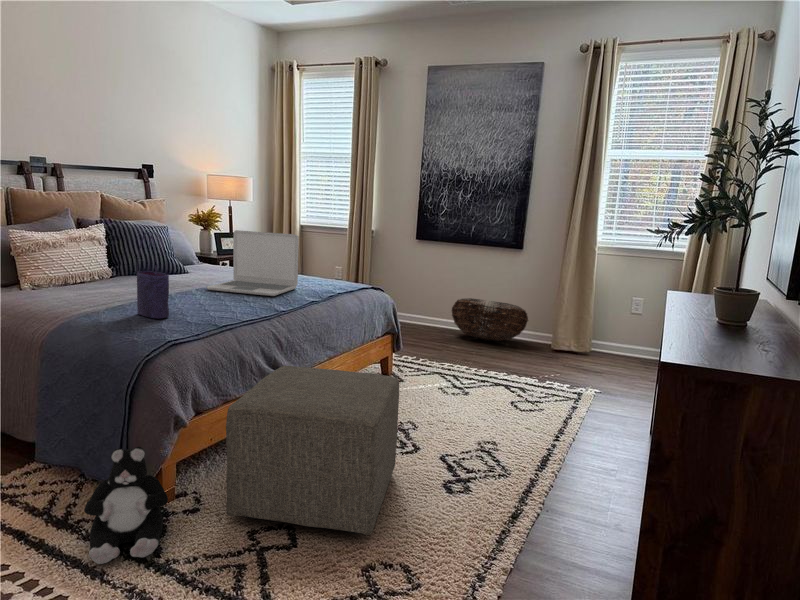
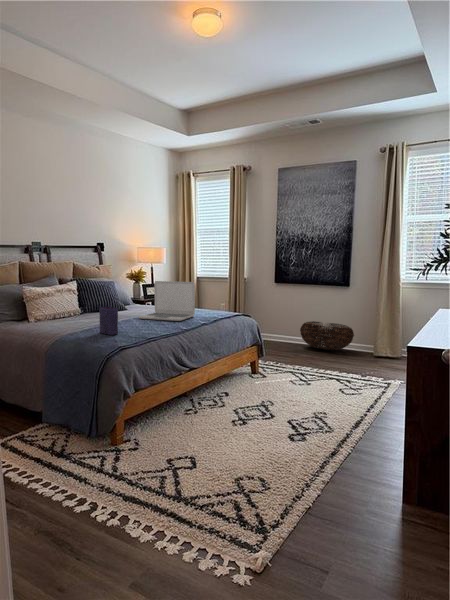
ottoman: present [226,366,399,535] -> none [153,362,258,463]
plush toy: present [85,447,168,564] -> none [74,407,120,474]

